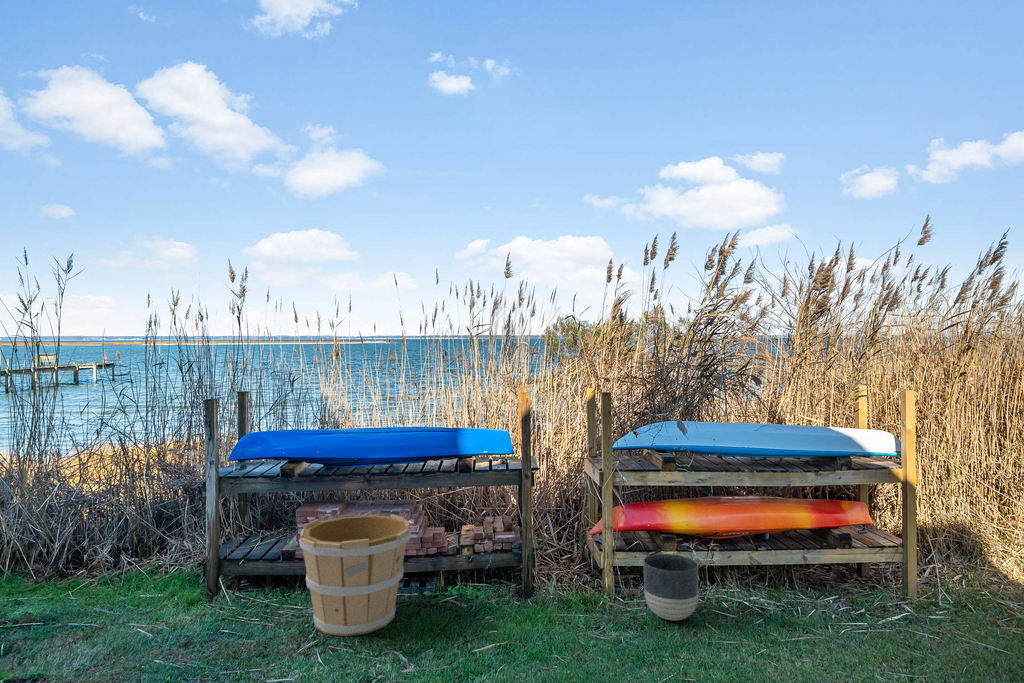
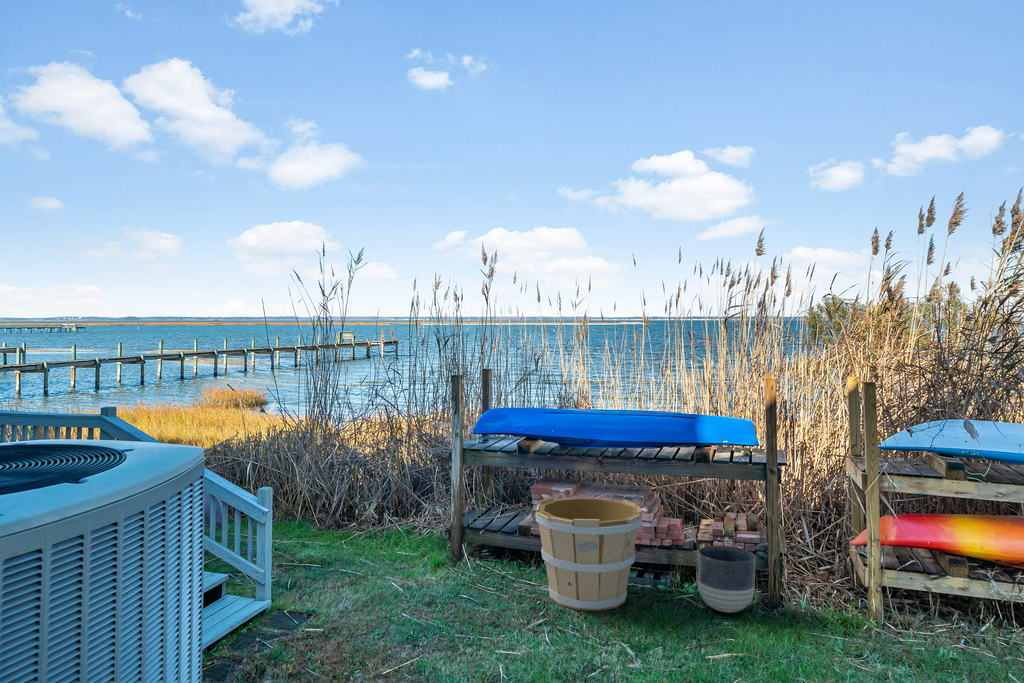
planter: present [644,554,698,621] -> present [698,545,755,613]

